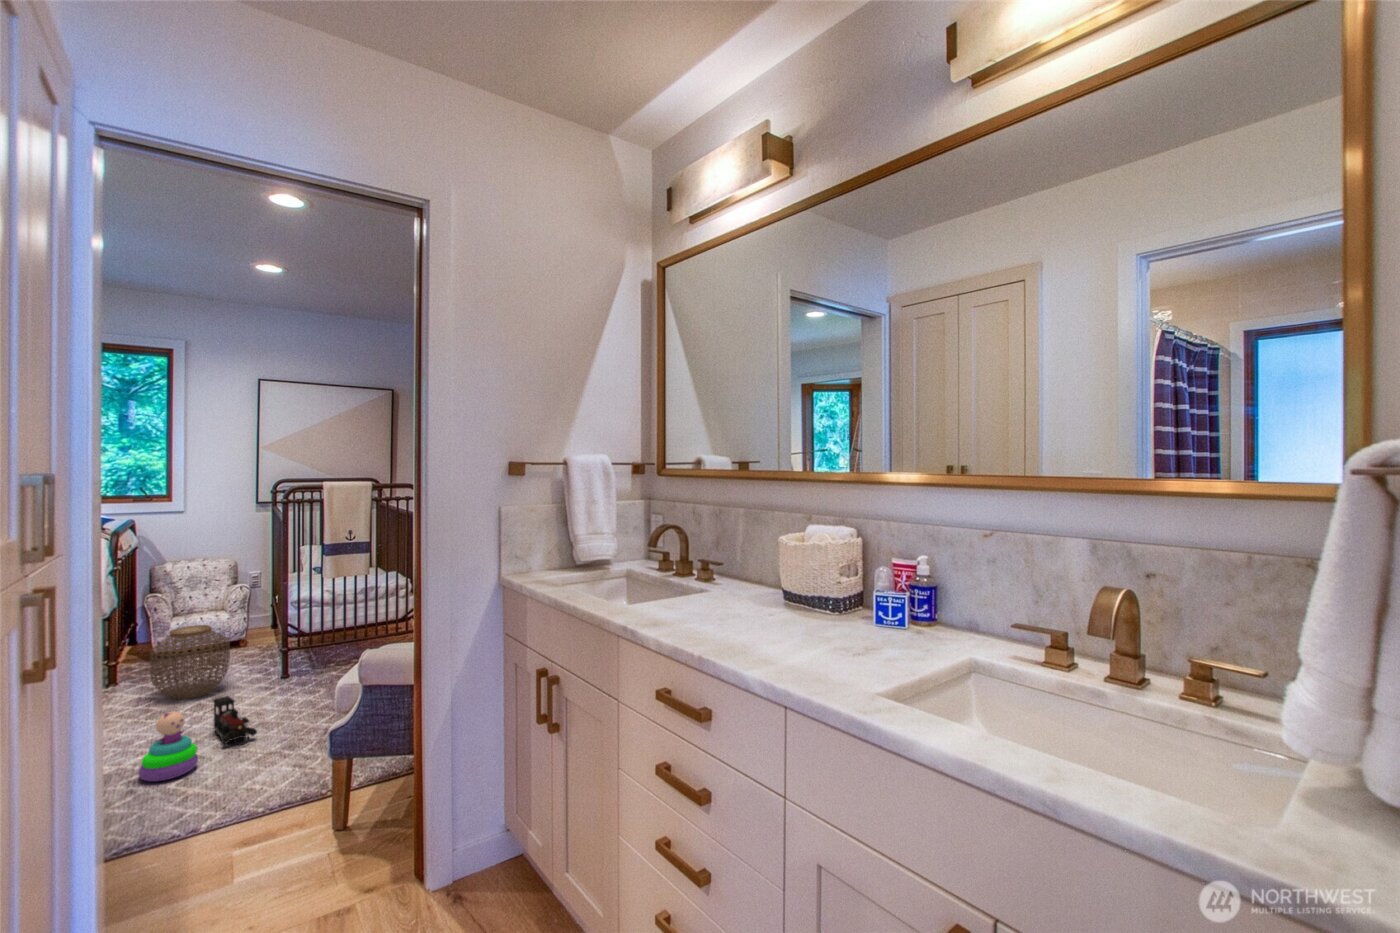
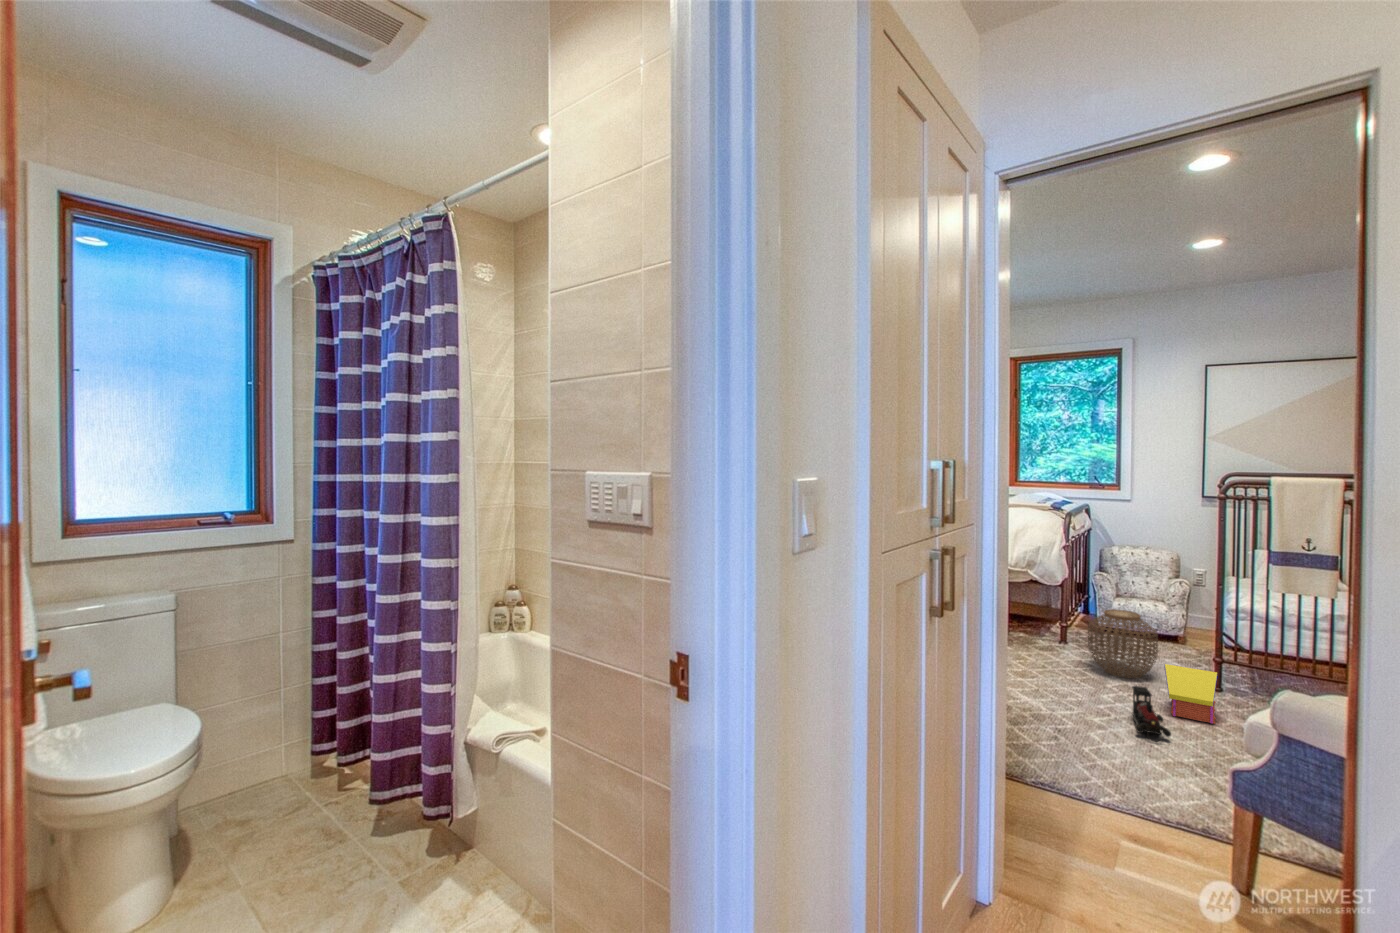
toy house: none [243,660,291,715] -> present [1164,664,1218,724]
stacking toy: present [138,712,198,781] -> none [1063,683,1112,744]

